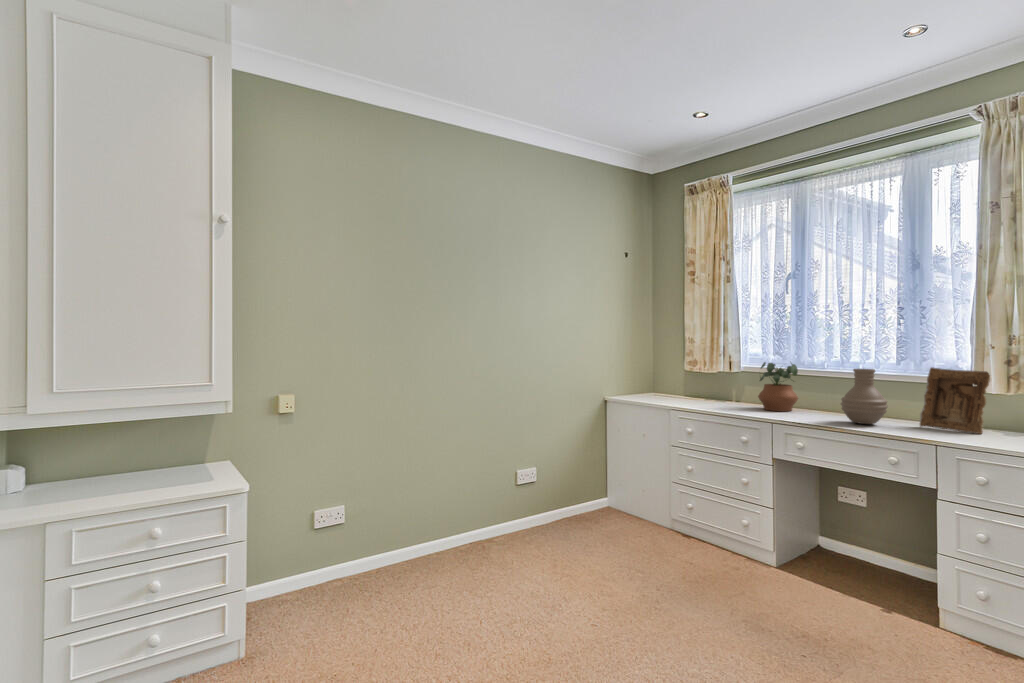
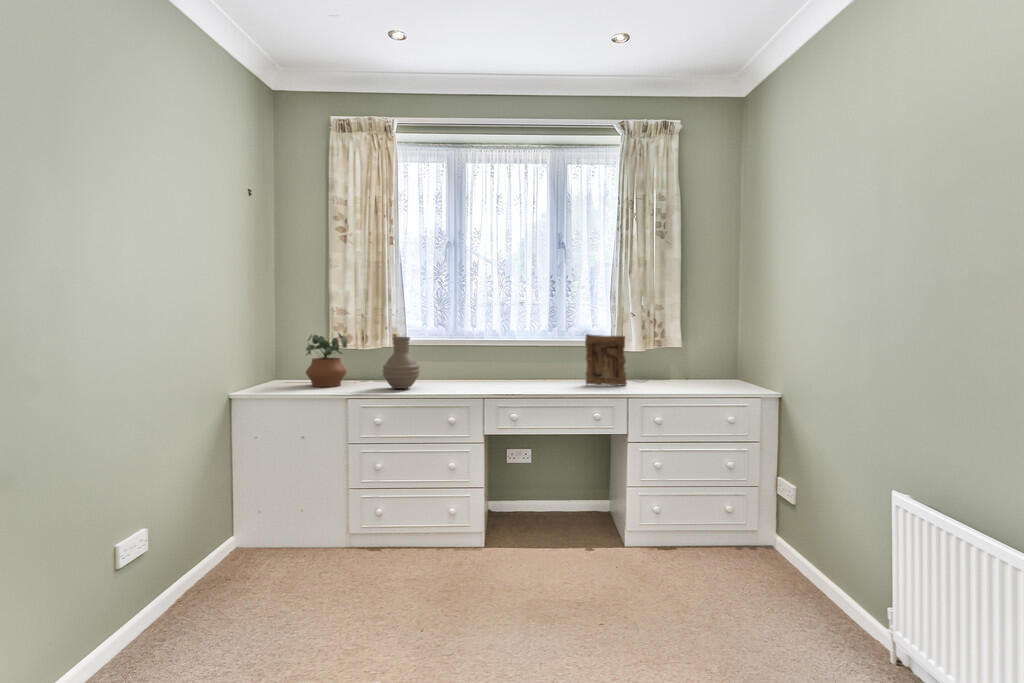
potted plant: present [758,362,798,411] -> present [306,333,347,387]
vase: present [841,369,888,424] -> present [383,337,420,389]

